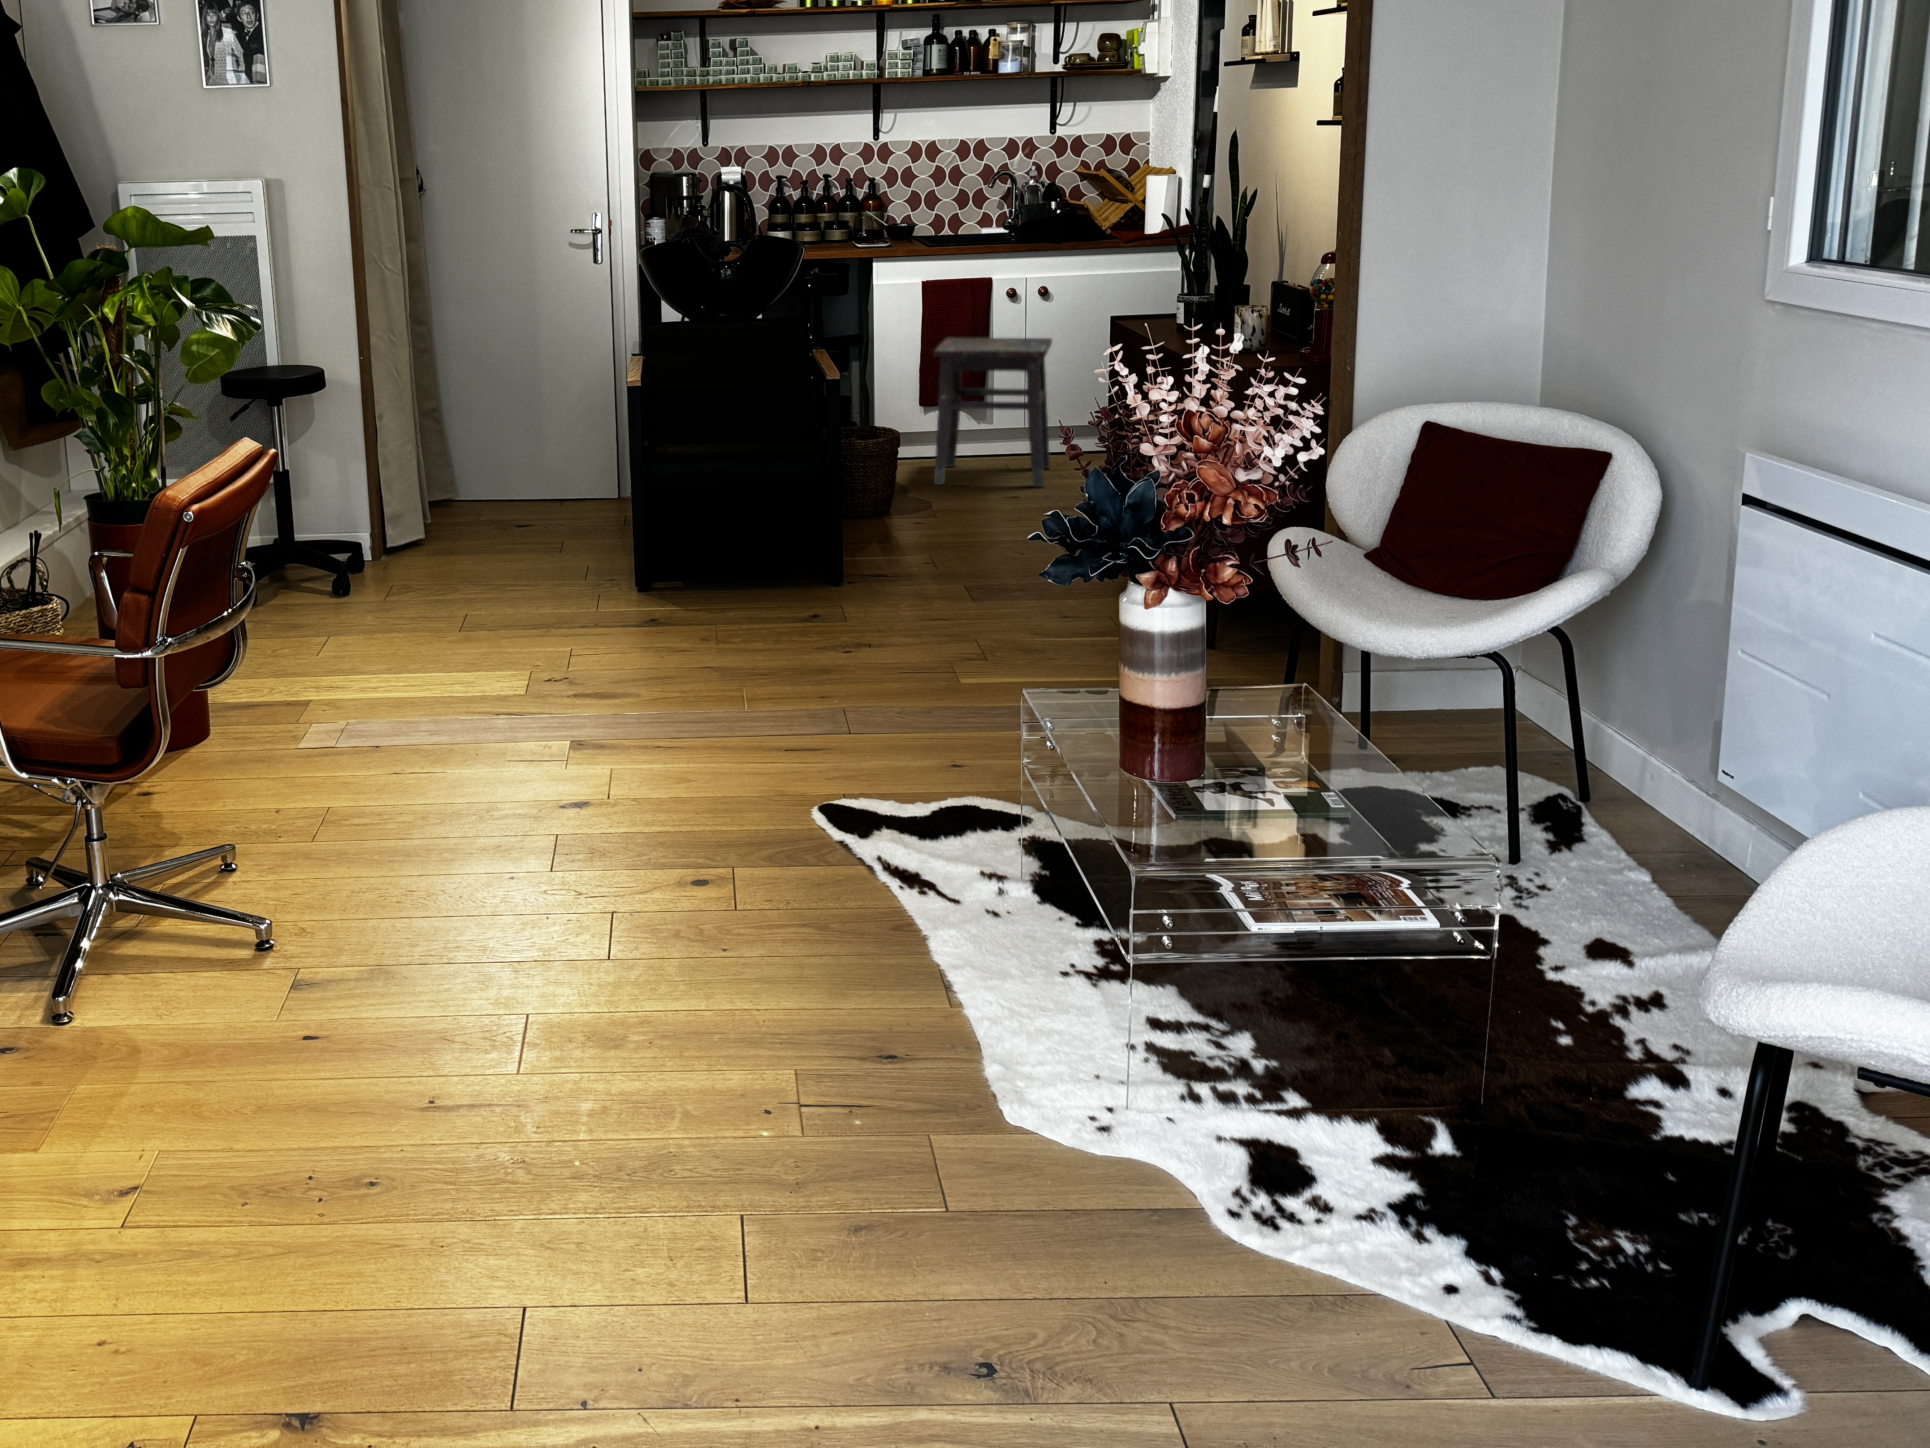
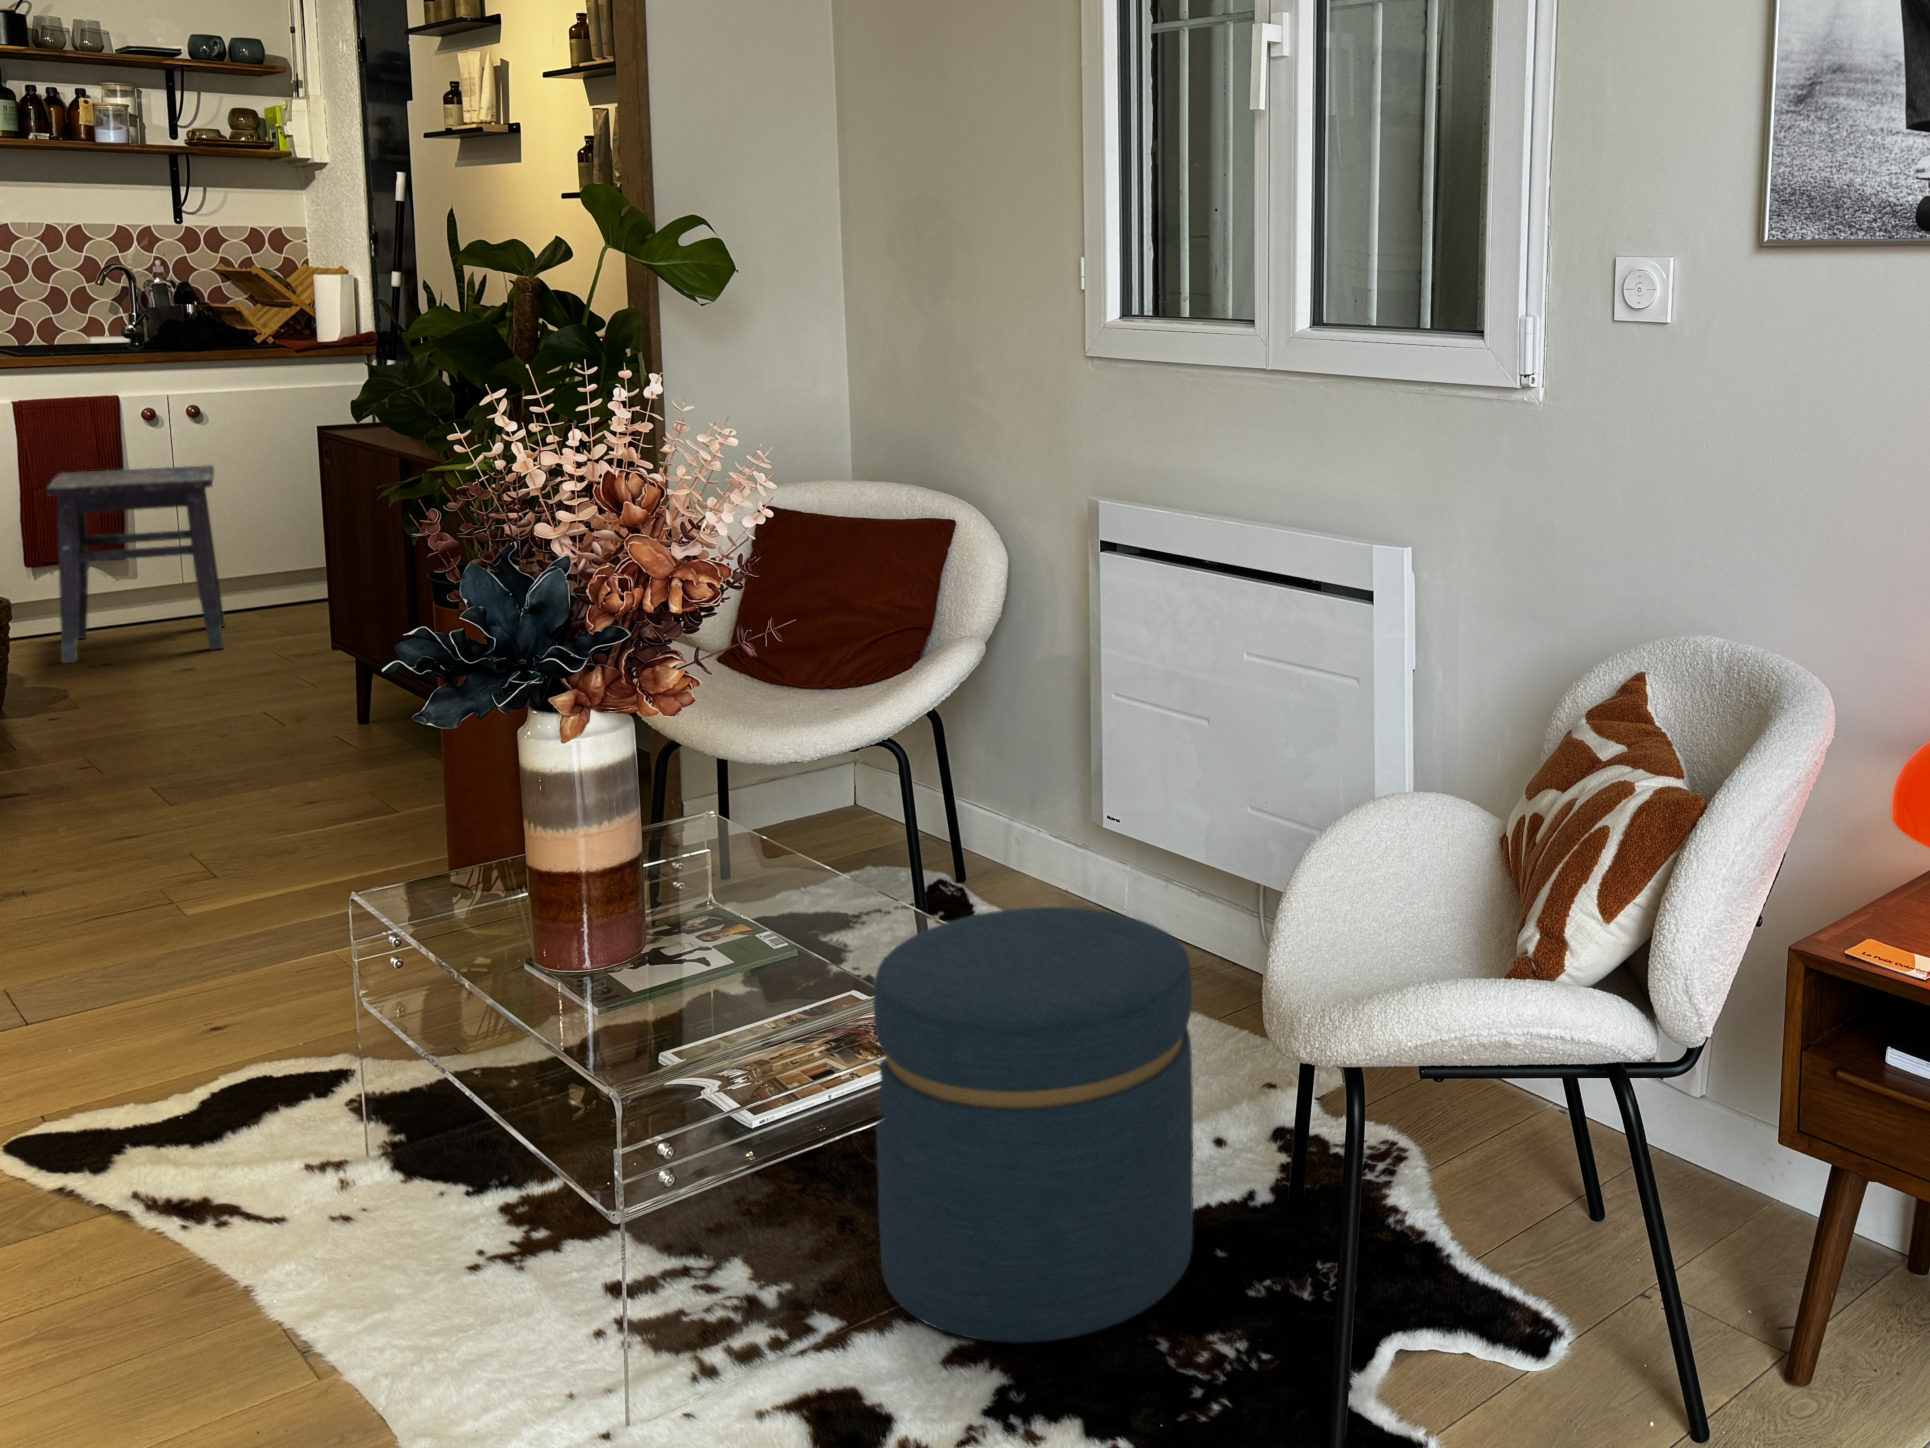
ottoman: none [1351,815,1669,1190] -> present [873,907,1193,1343]

